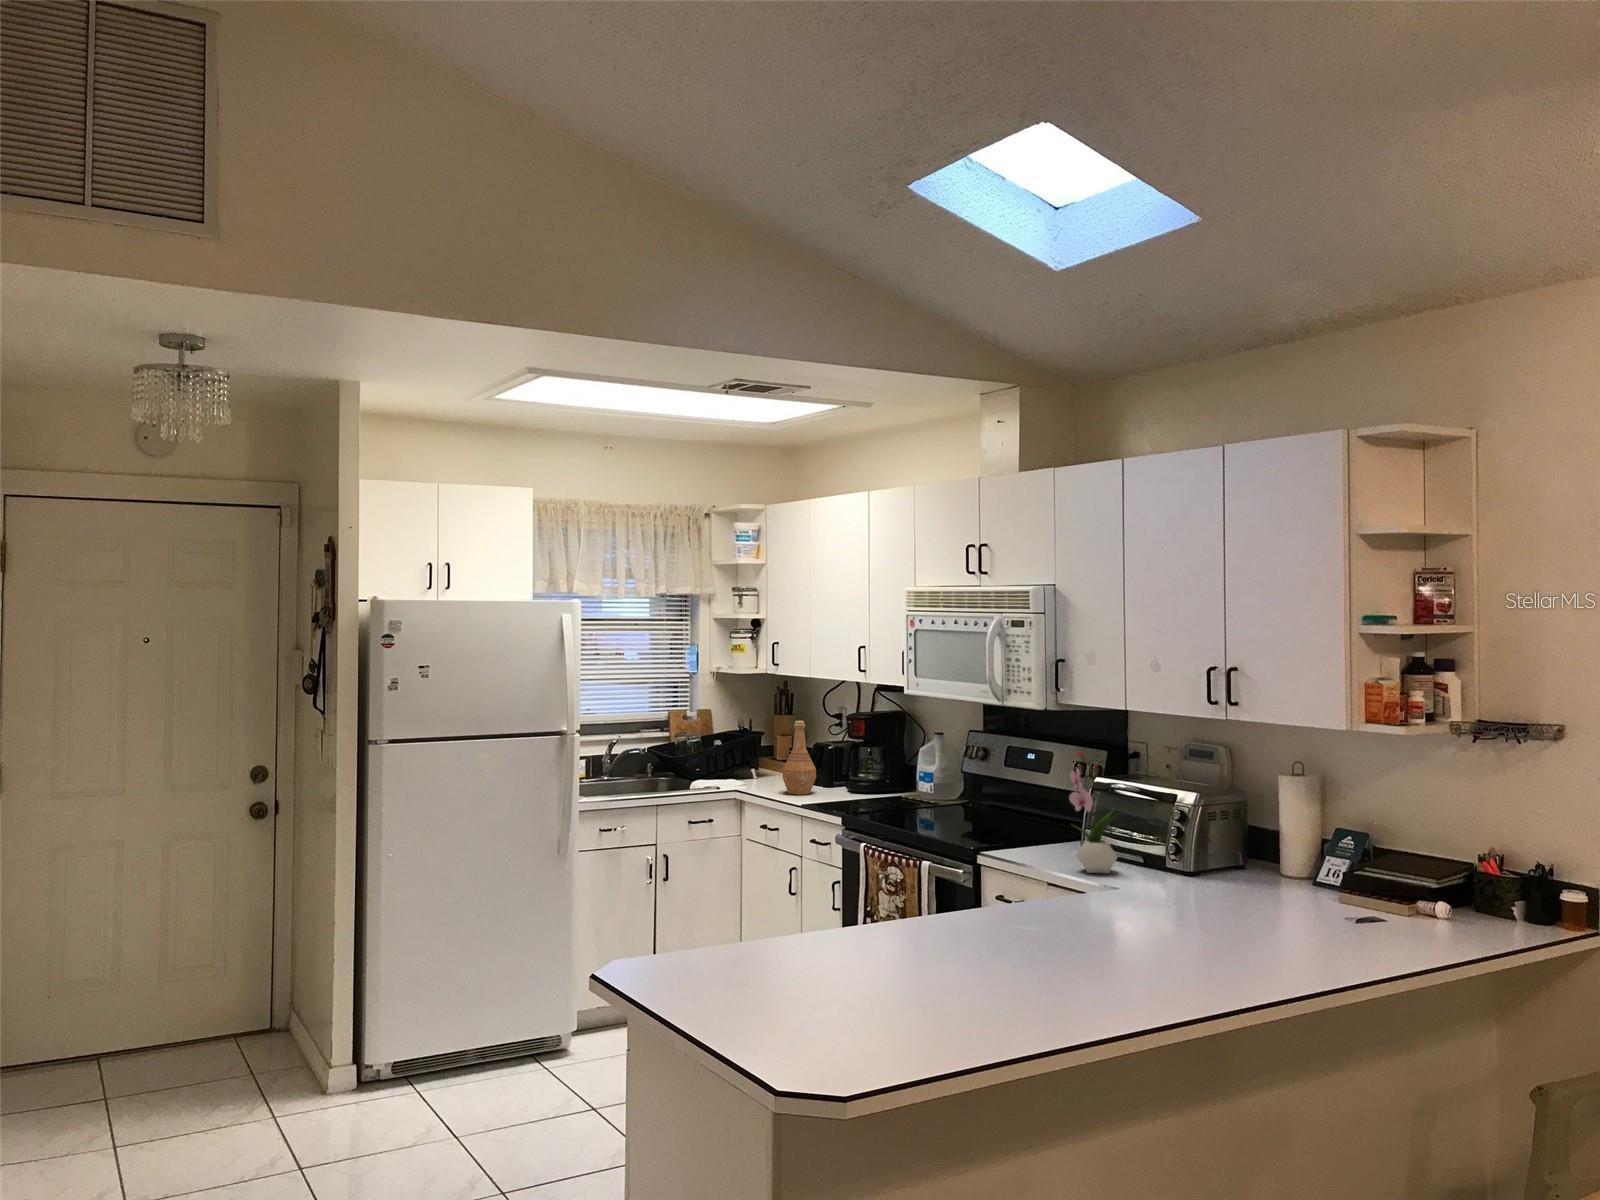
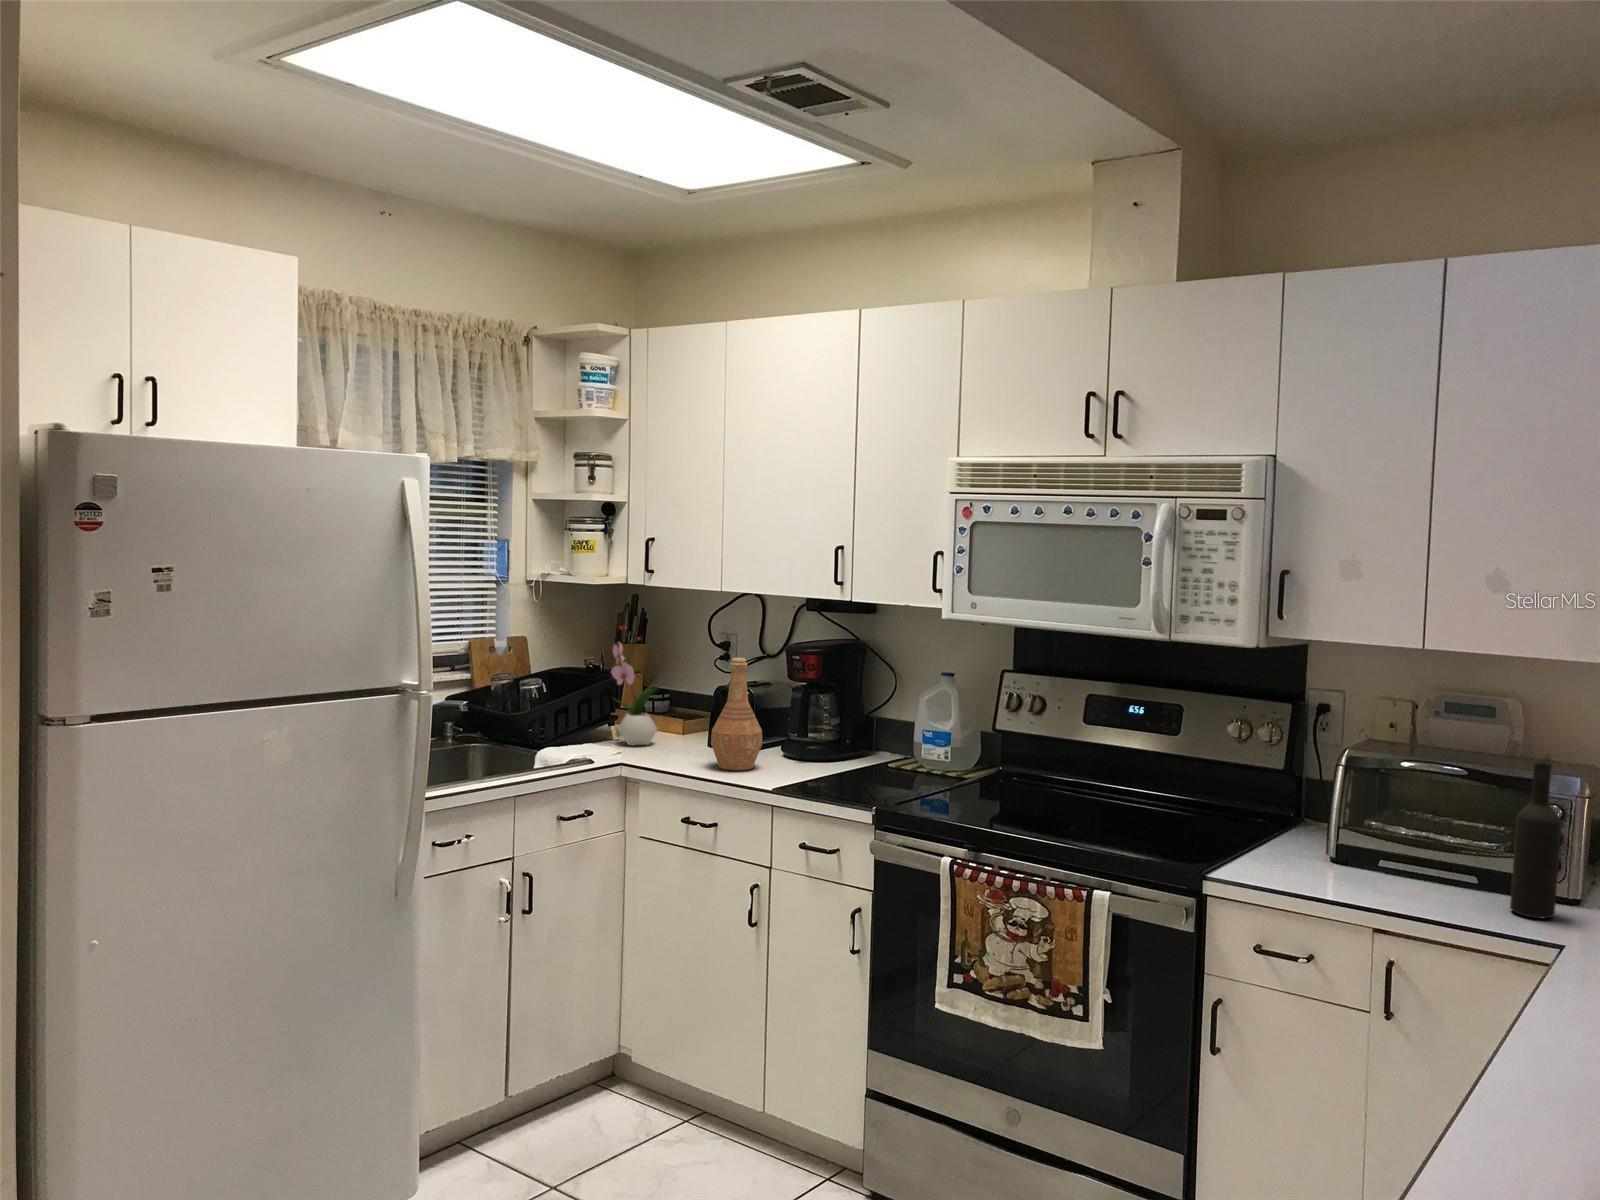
flower arrangement: present [1069,752,1118,873] -> present [611,626,659,745]
wine bottle: none [1142,775,1169,882] -> present [1510,753,1561,918]

